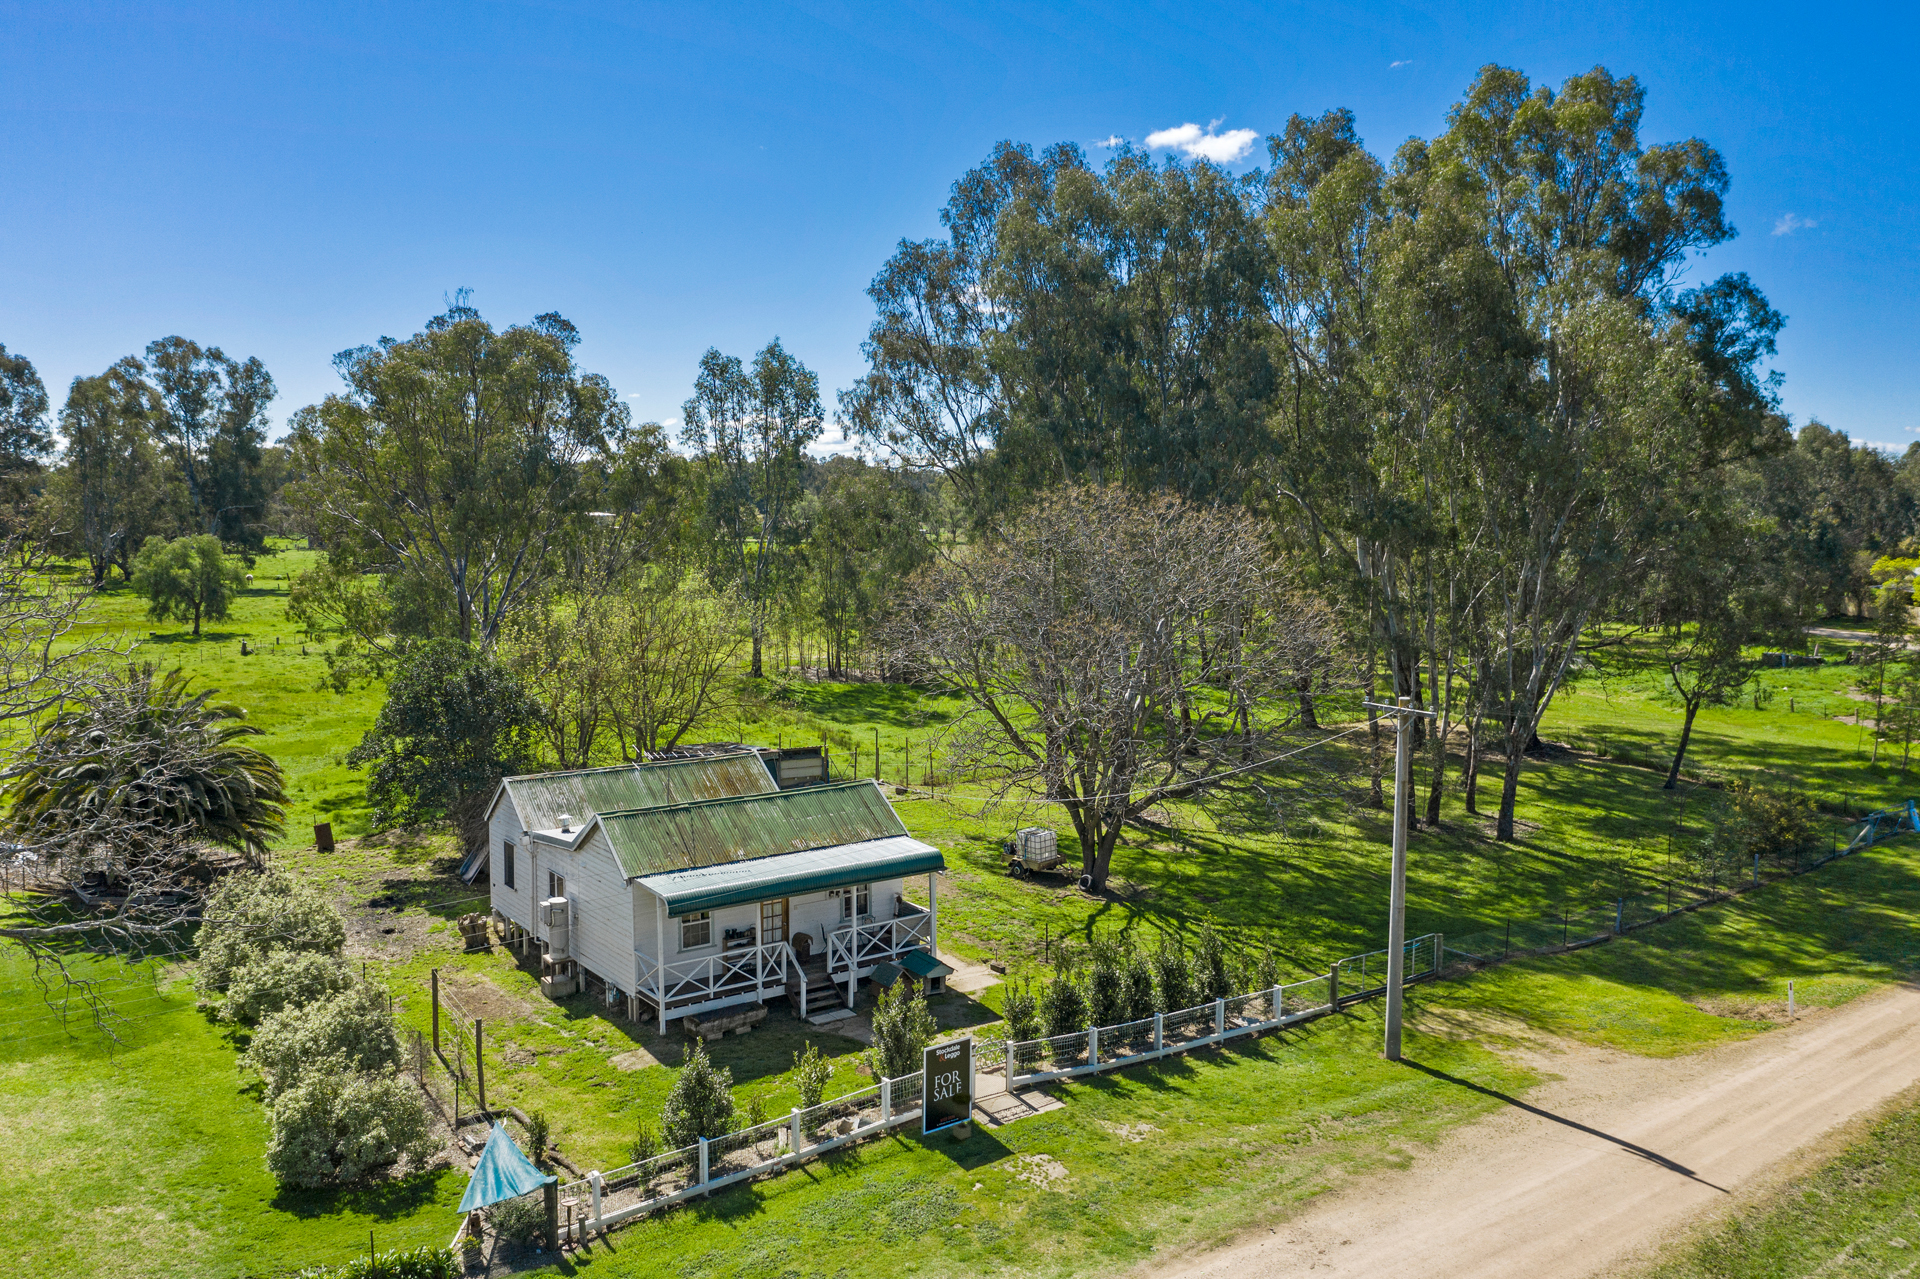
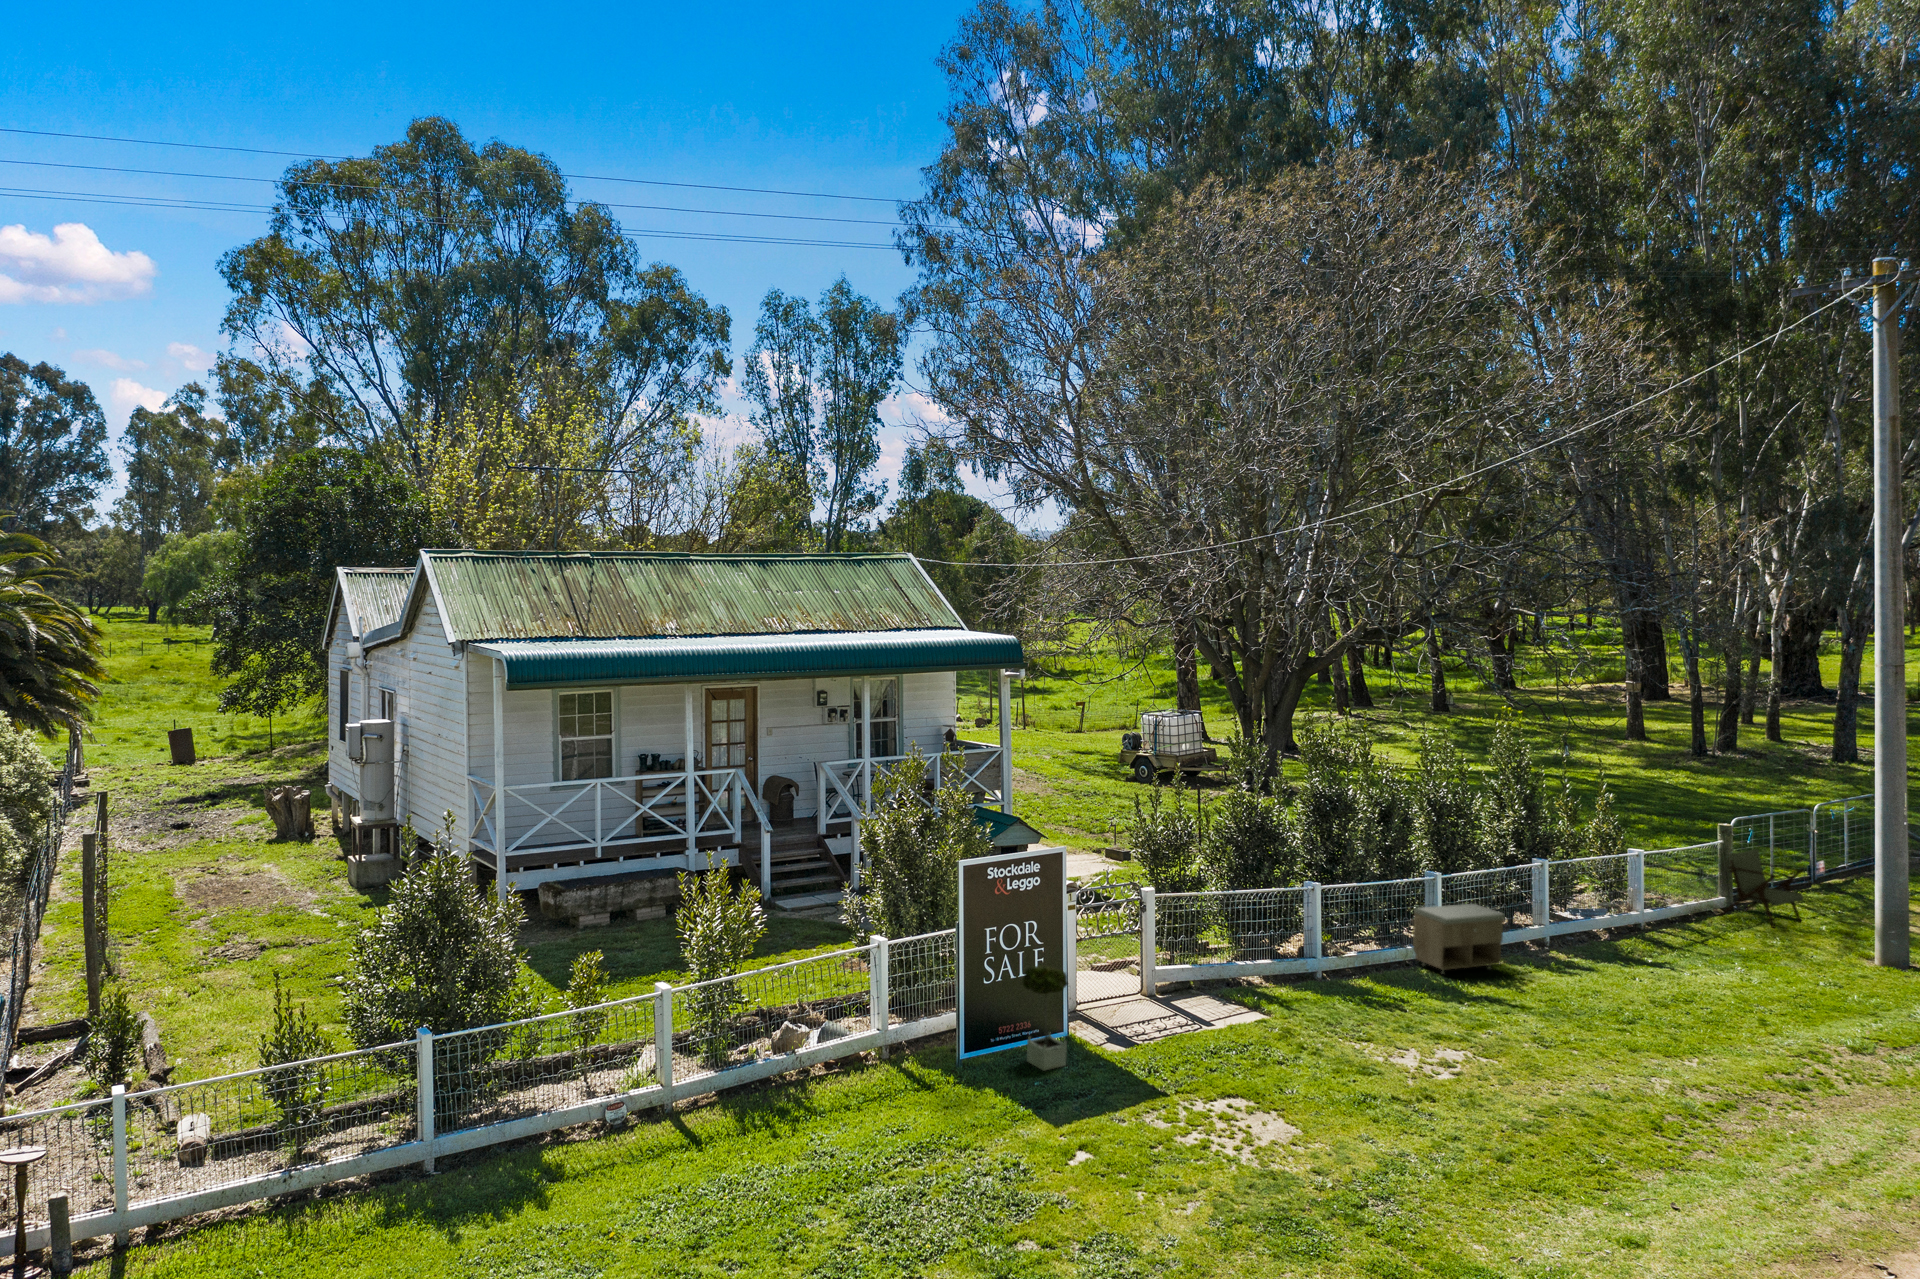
lounge chair: none [1324,983,1369,1031] -> present [1719,849,1805,928]
storage bench: none [1147,1032,1193,1071] -> present [1413,904,1505,974]

